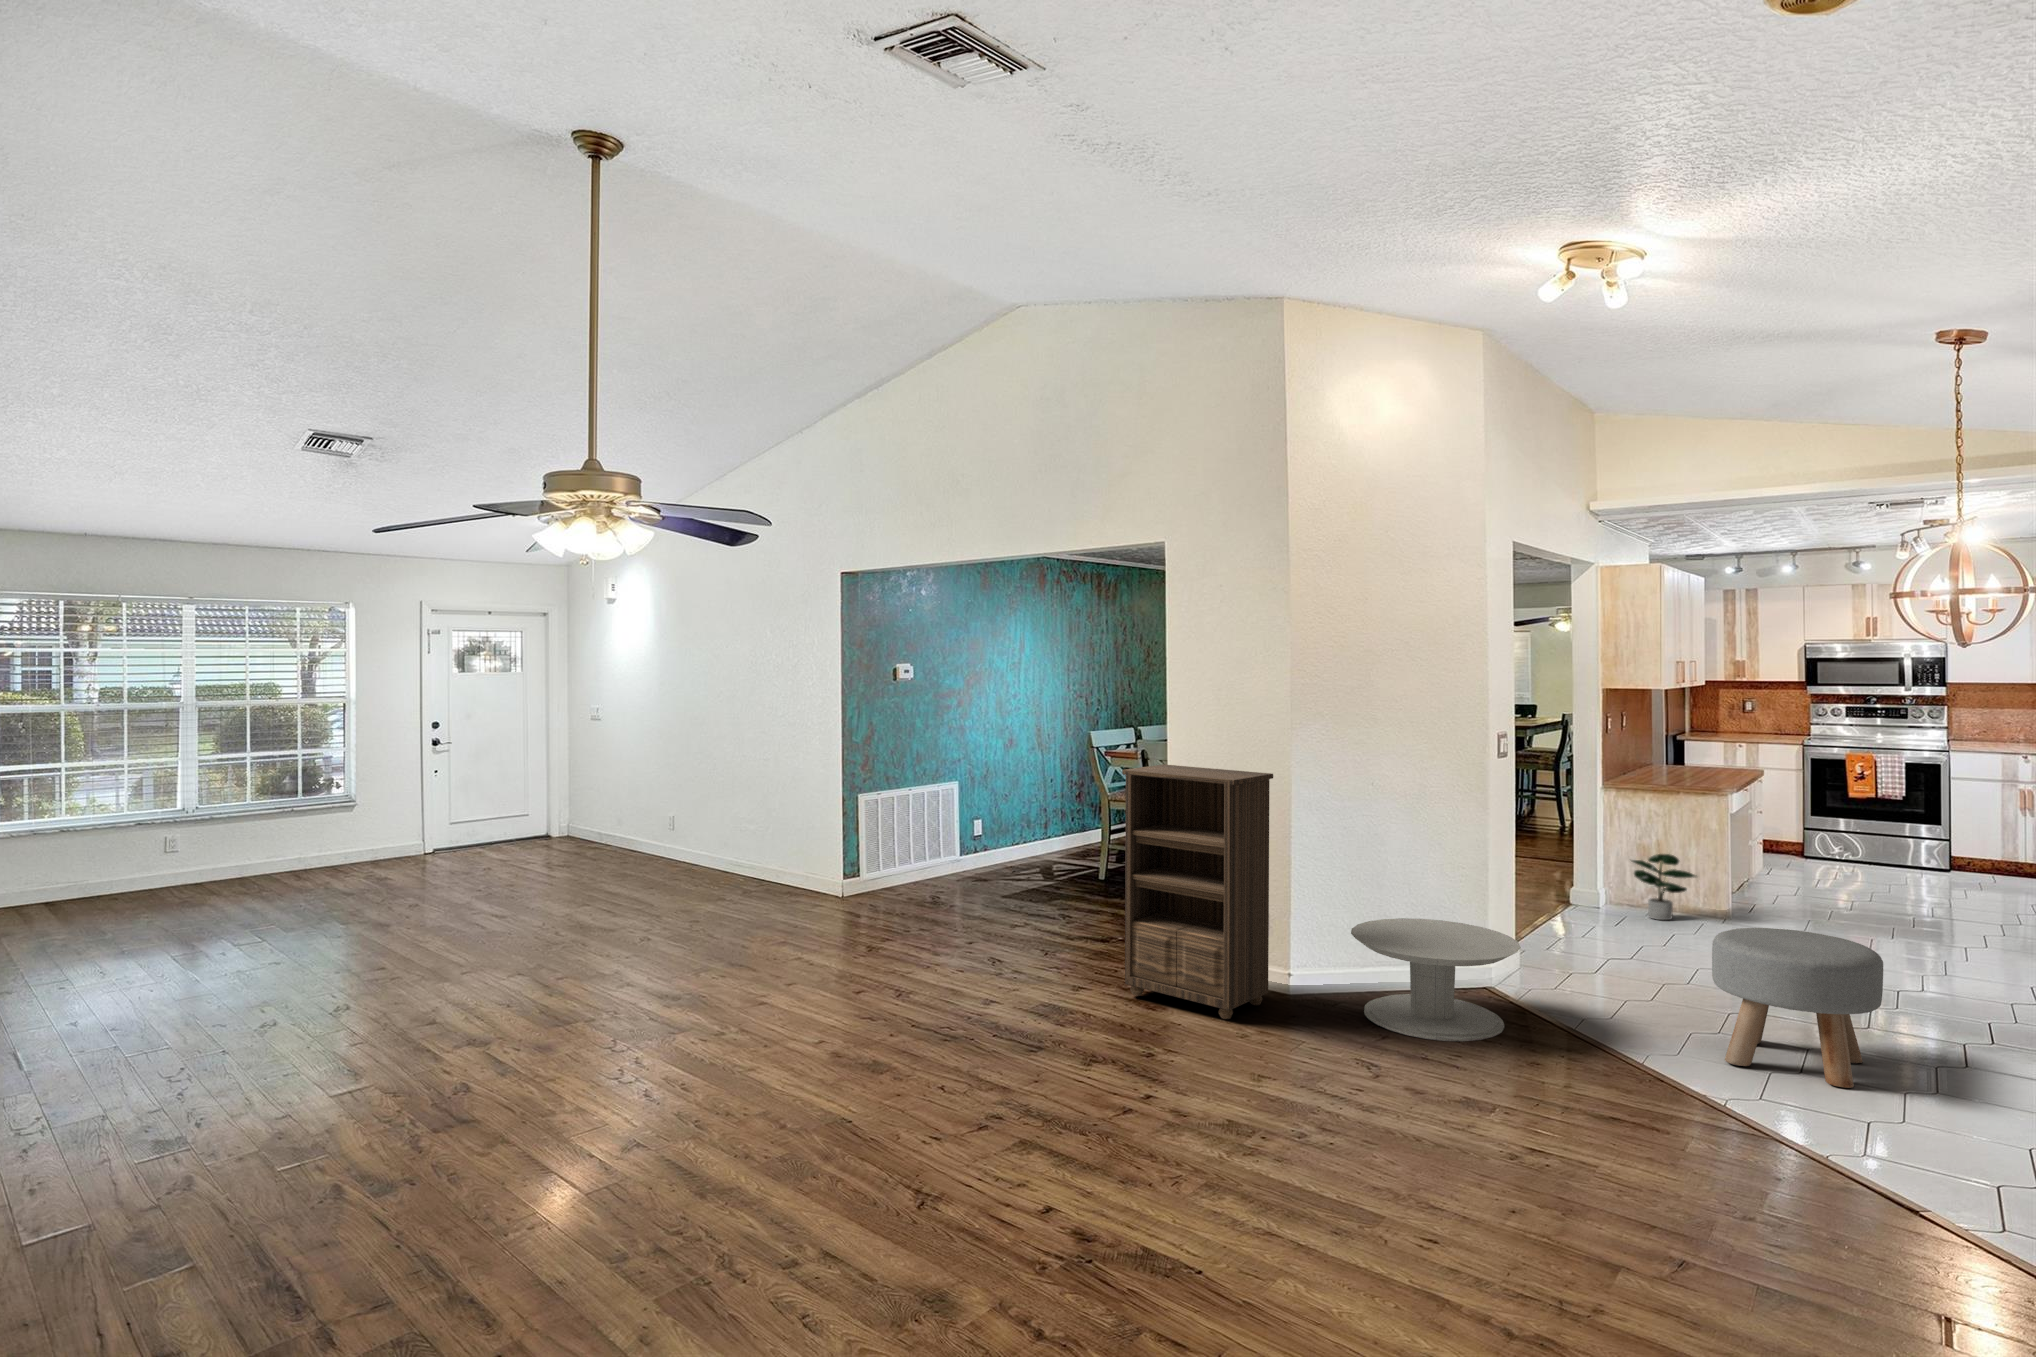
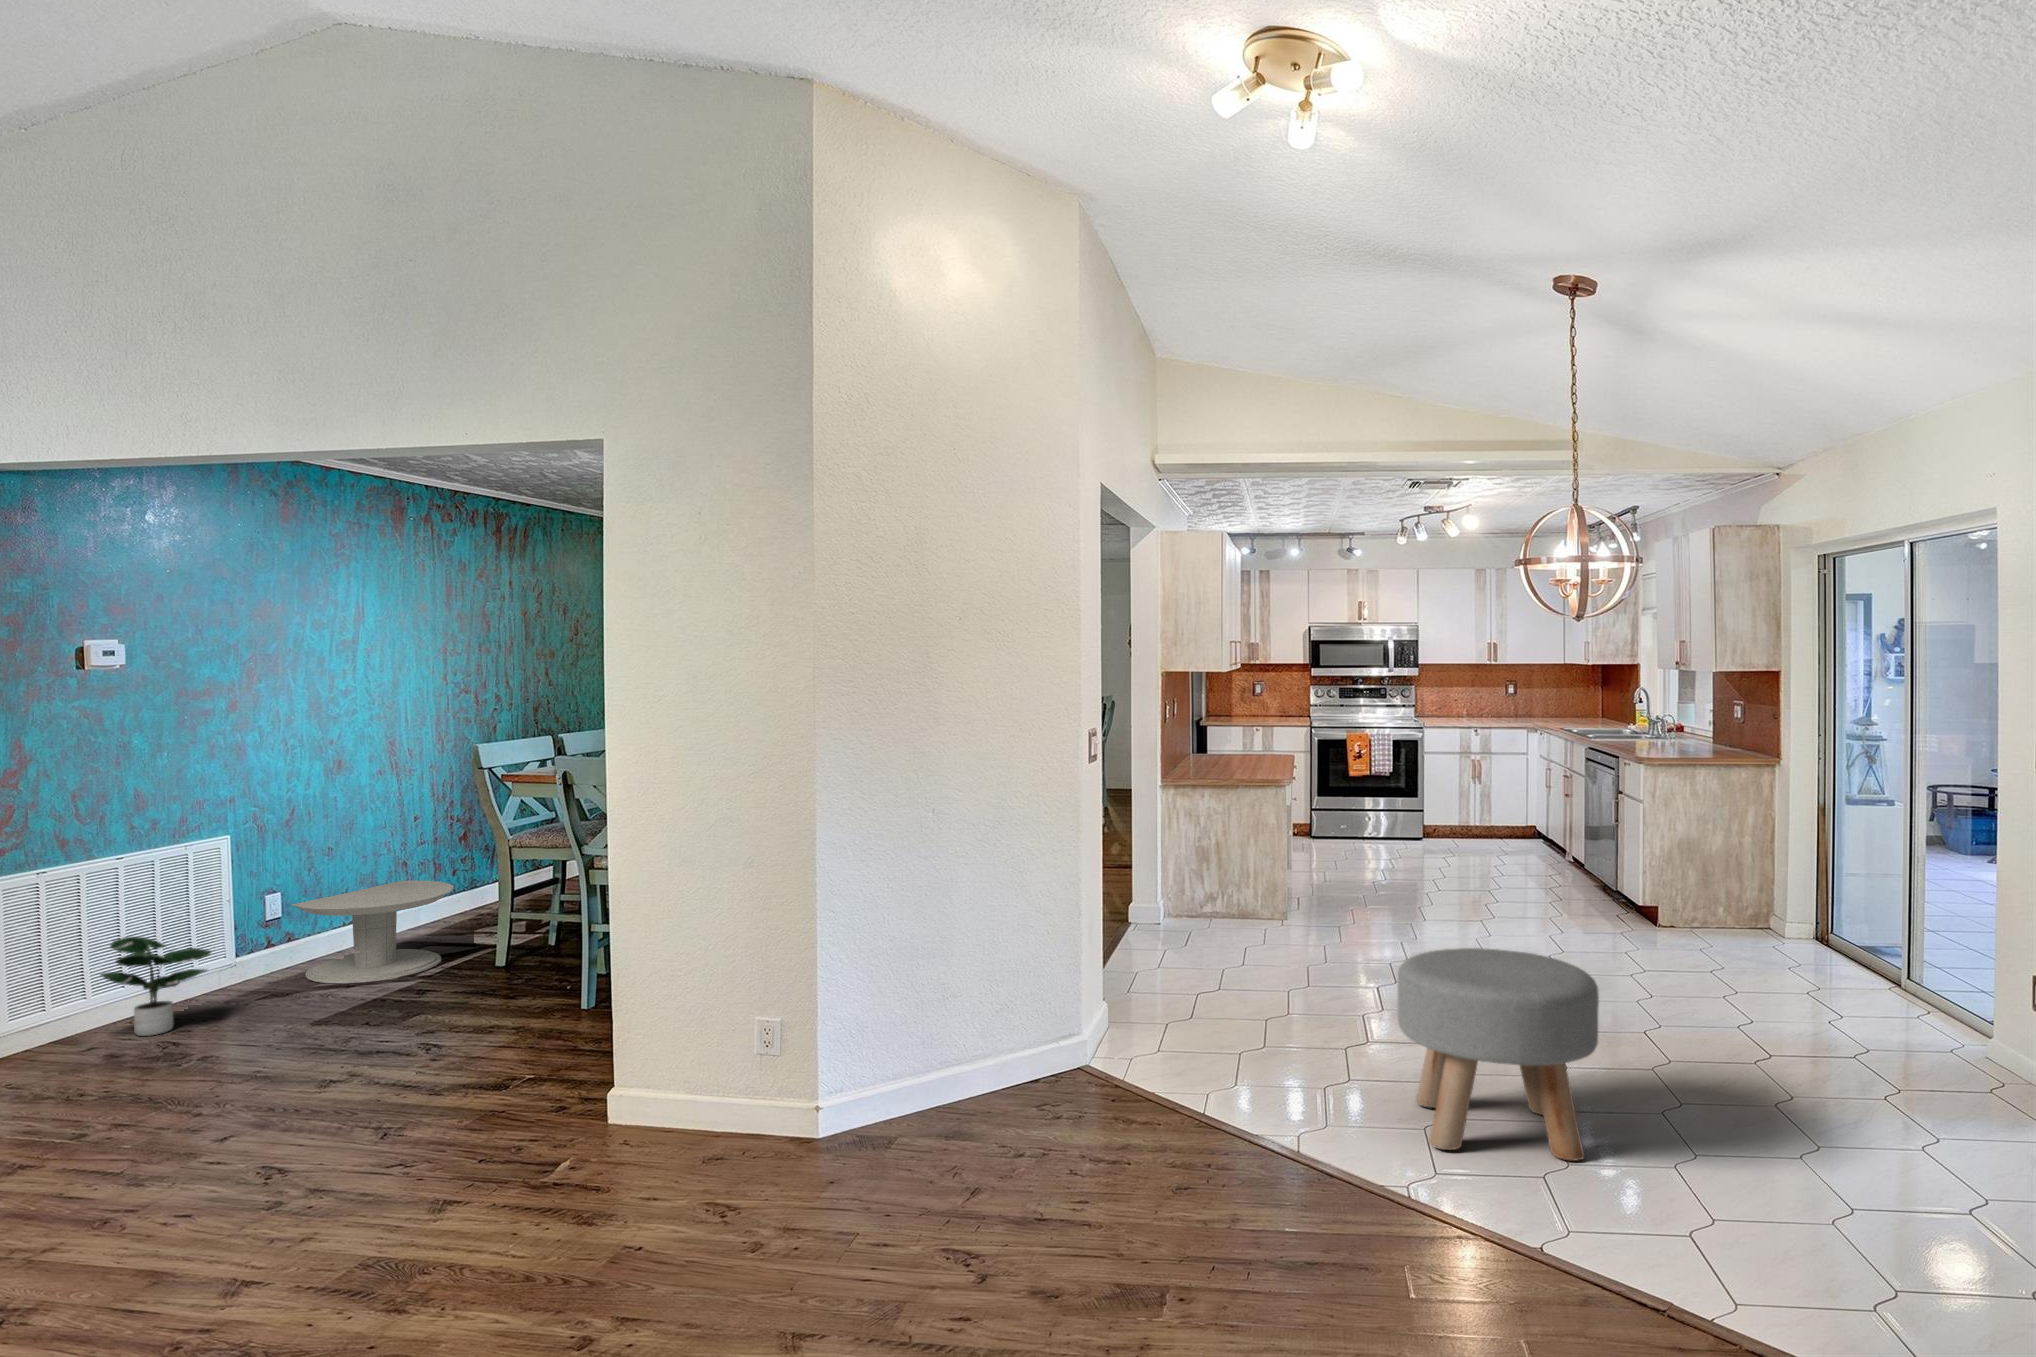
bookshelf: present [1122,764,1273,1019] -> none [522,780,795,1224]
potted plant: present [1632,854,1696,920] -> present [100,937,211,1036]
side table: present [1351,918,1521,1041] -> present [292,881,454,983]

